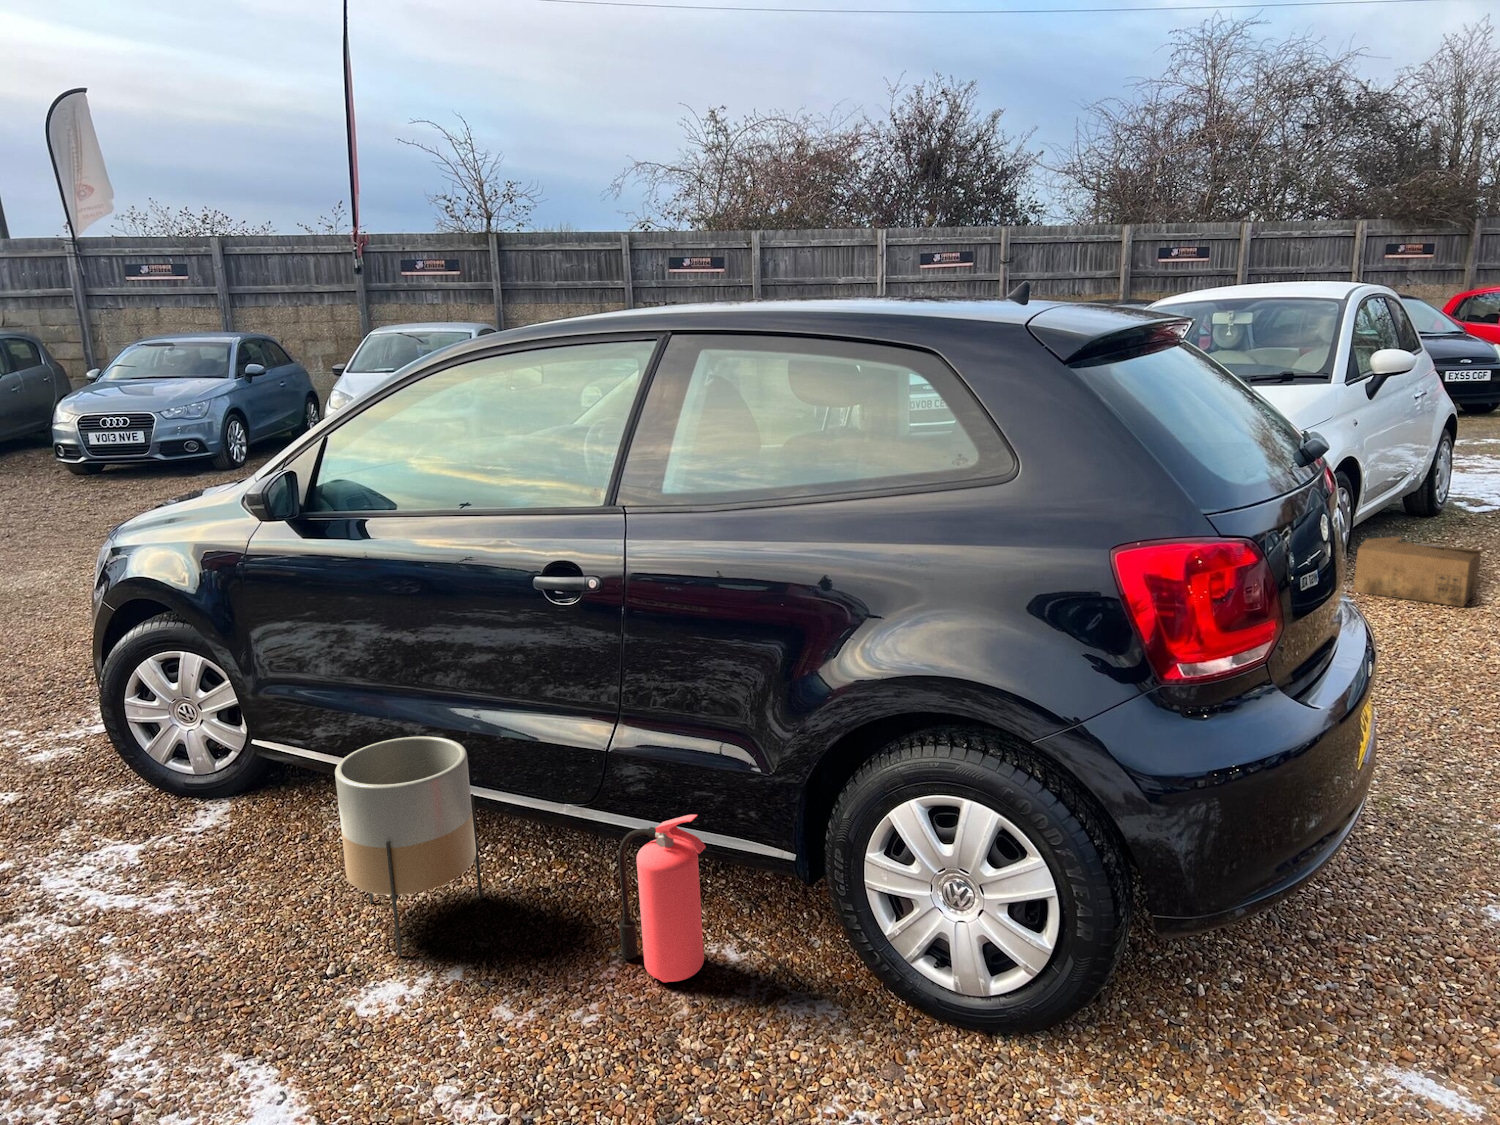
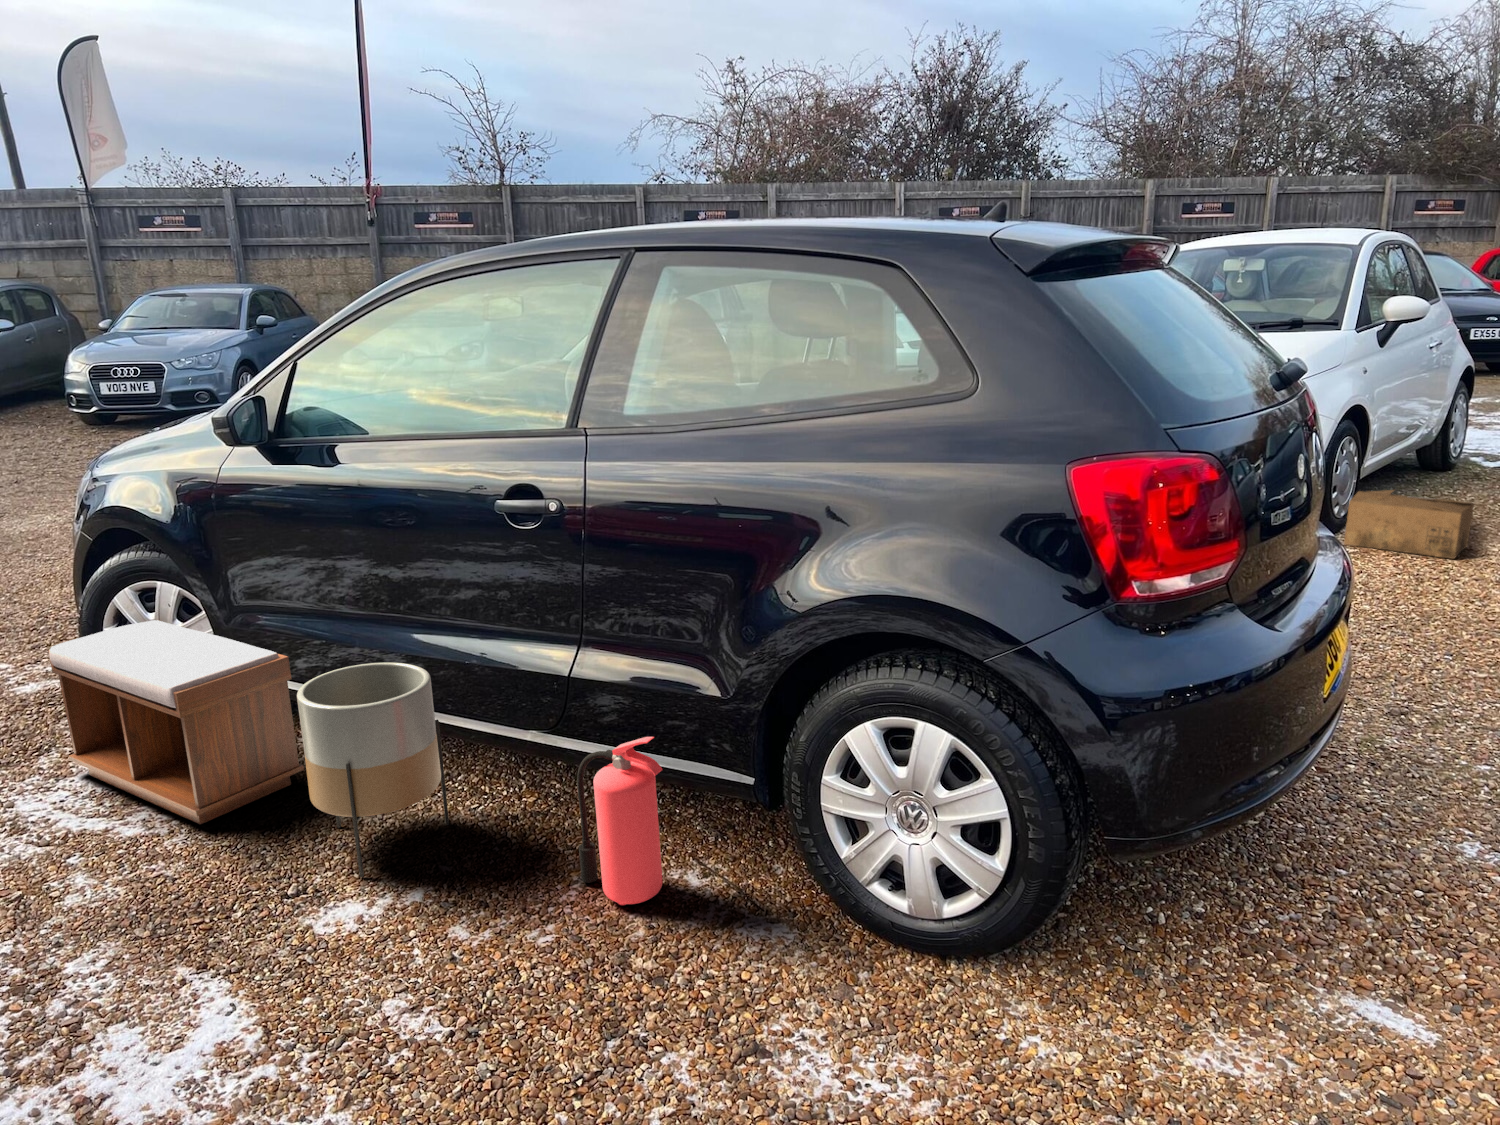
bench: none [73,690,332,901] -> present [48,620,304,824]

